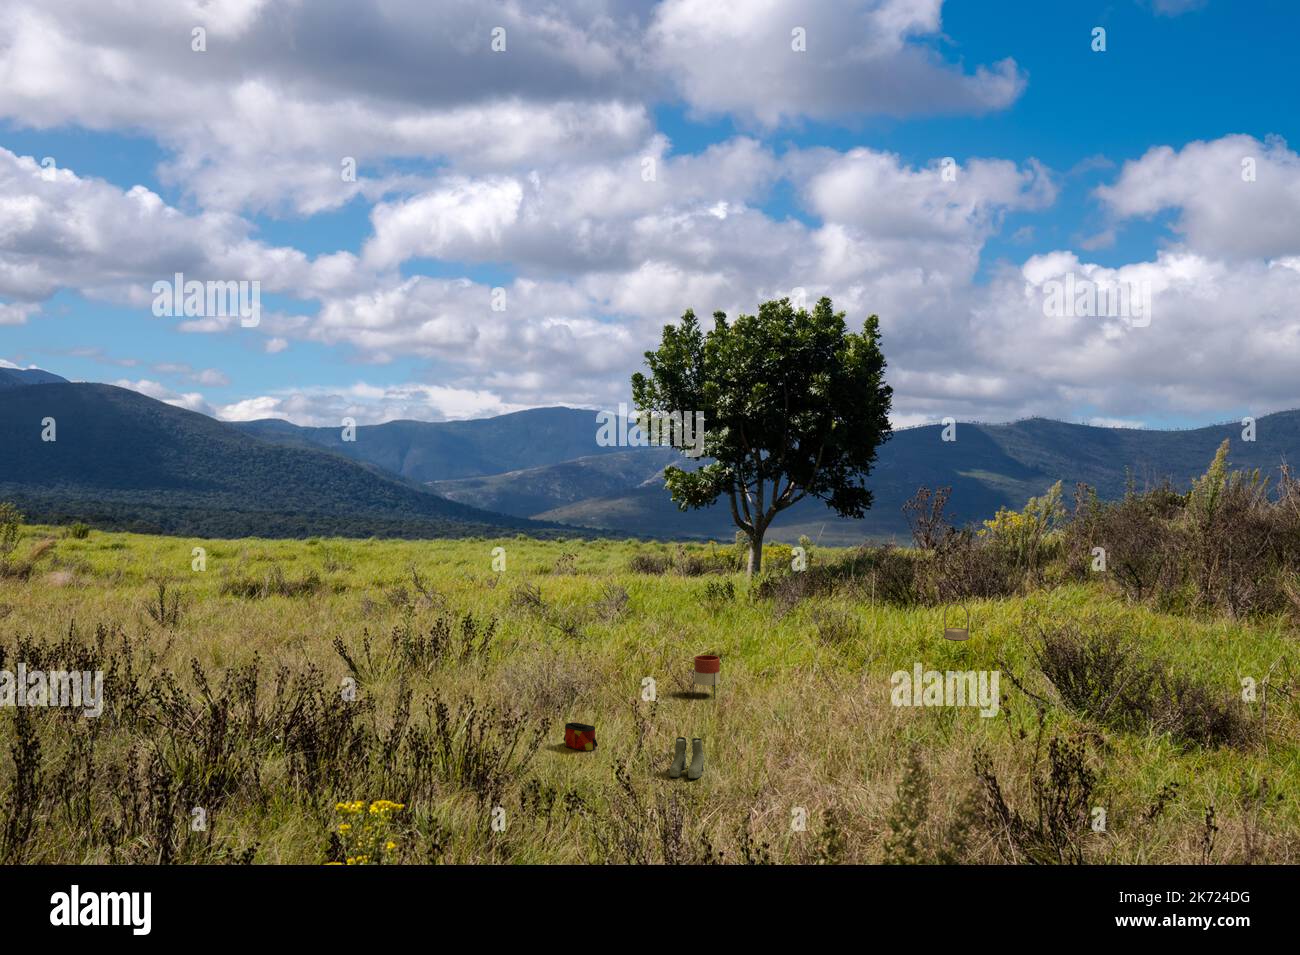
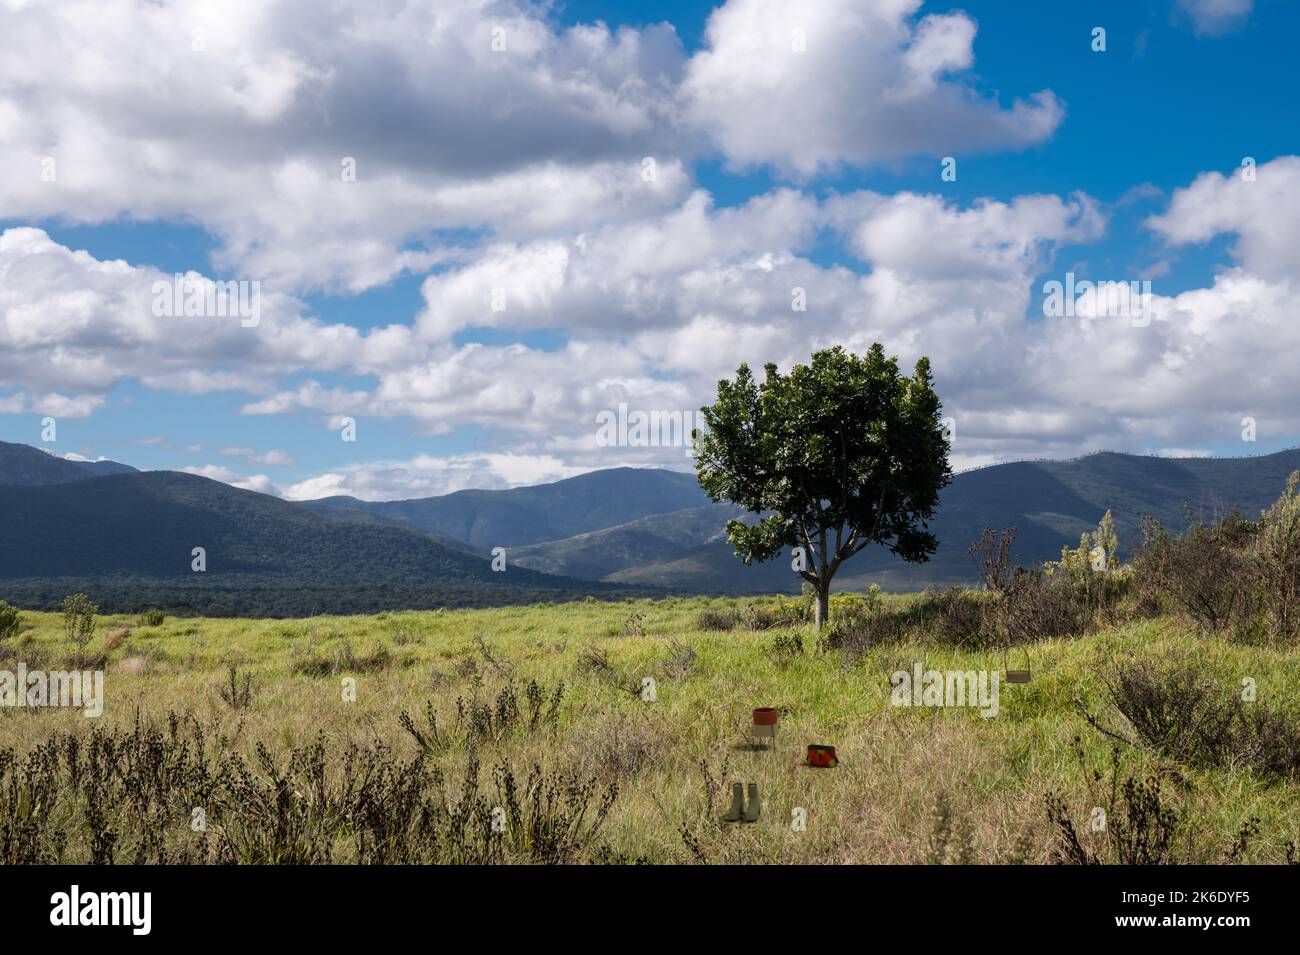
bag: present [563,722,598,751] -> present [806,744,839,768]

